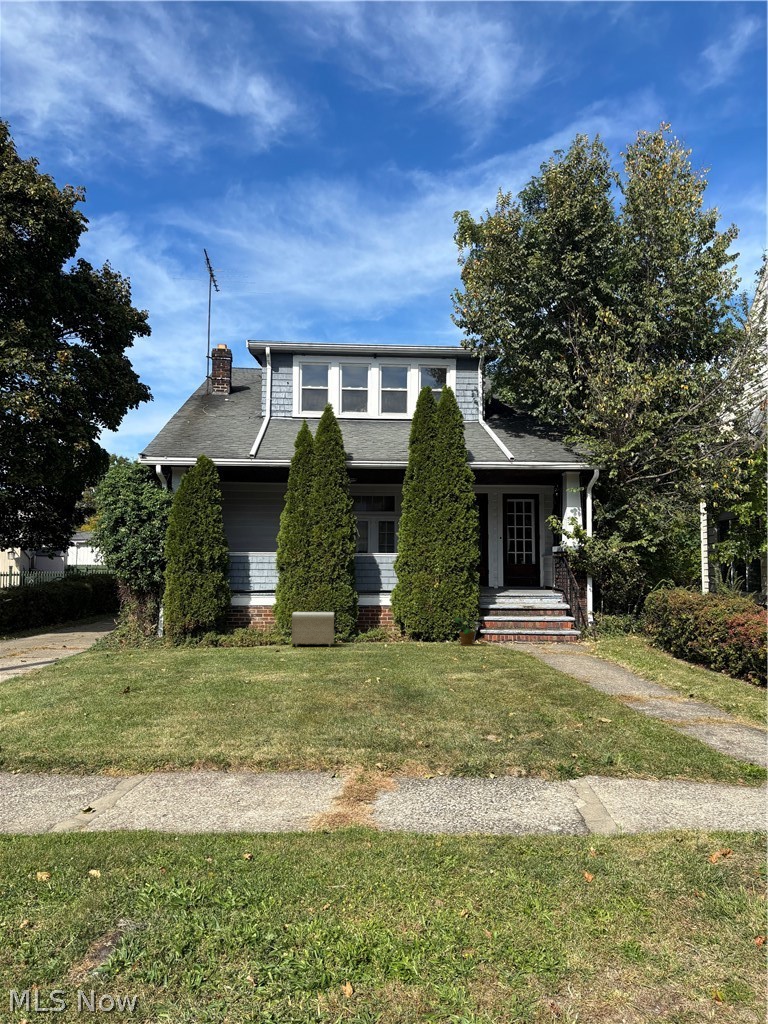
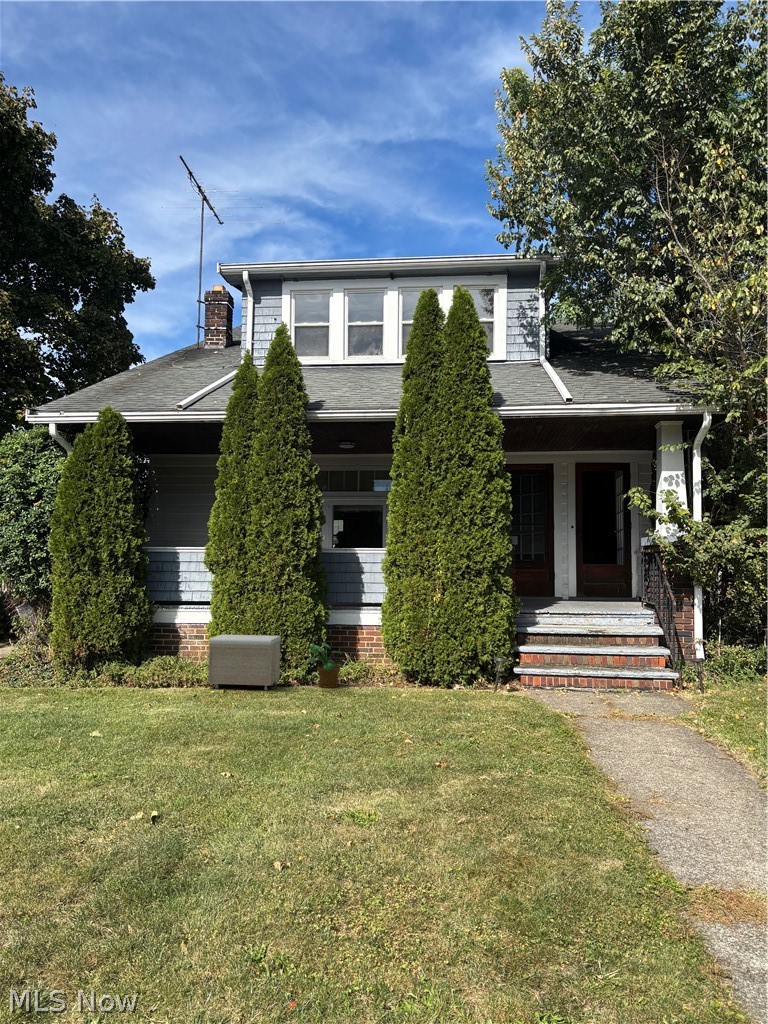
potted plant: present [455,617,475,646] -> present [305,643,342,688]

